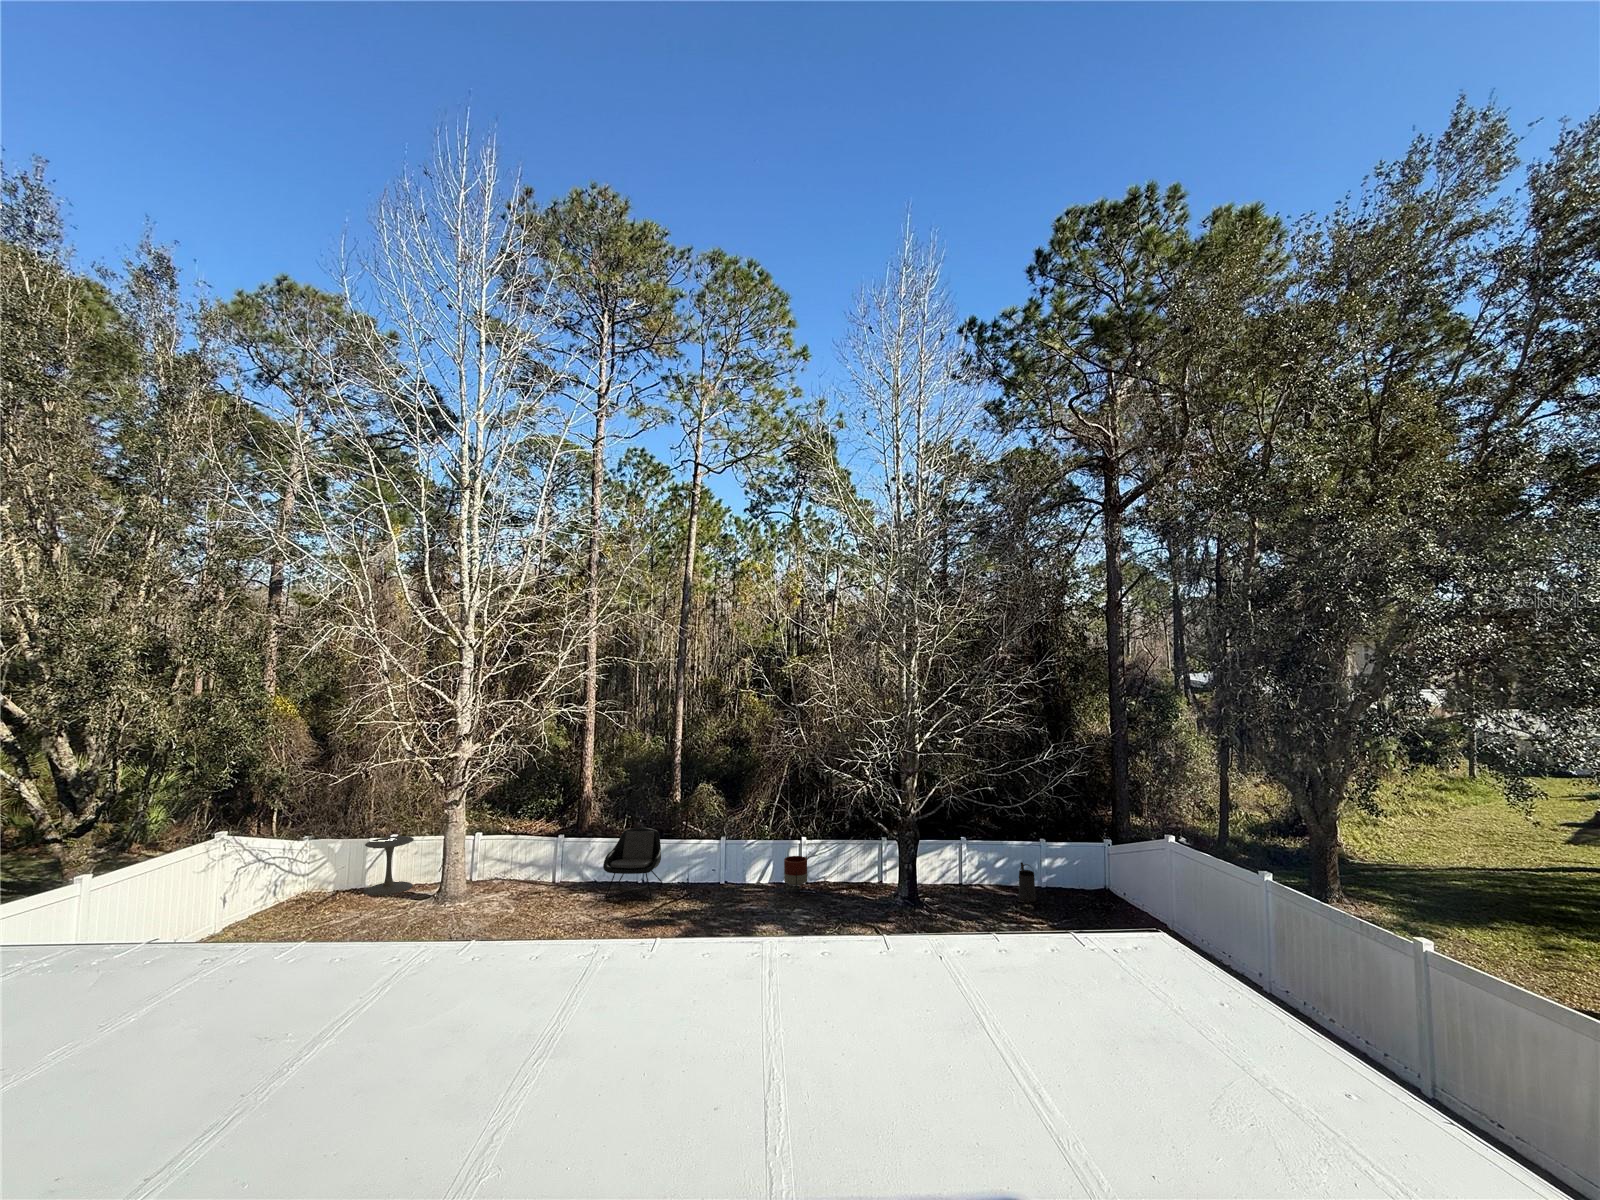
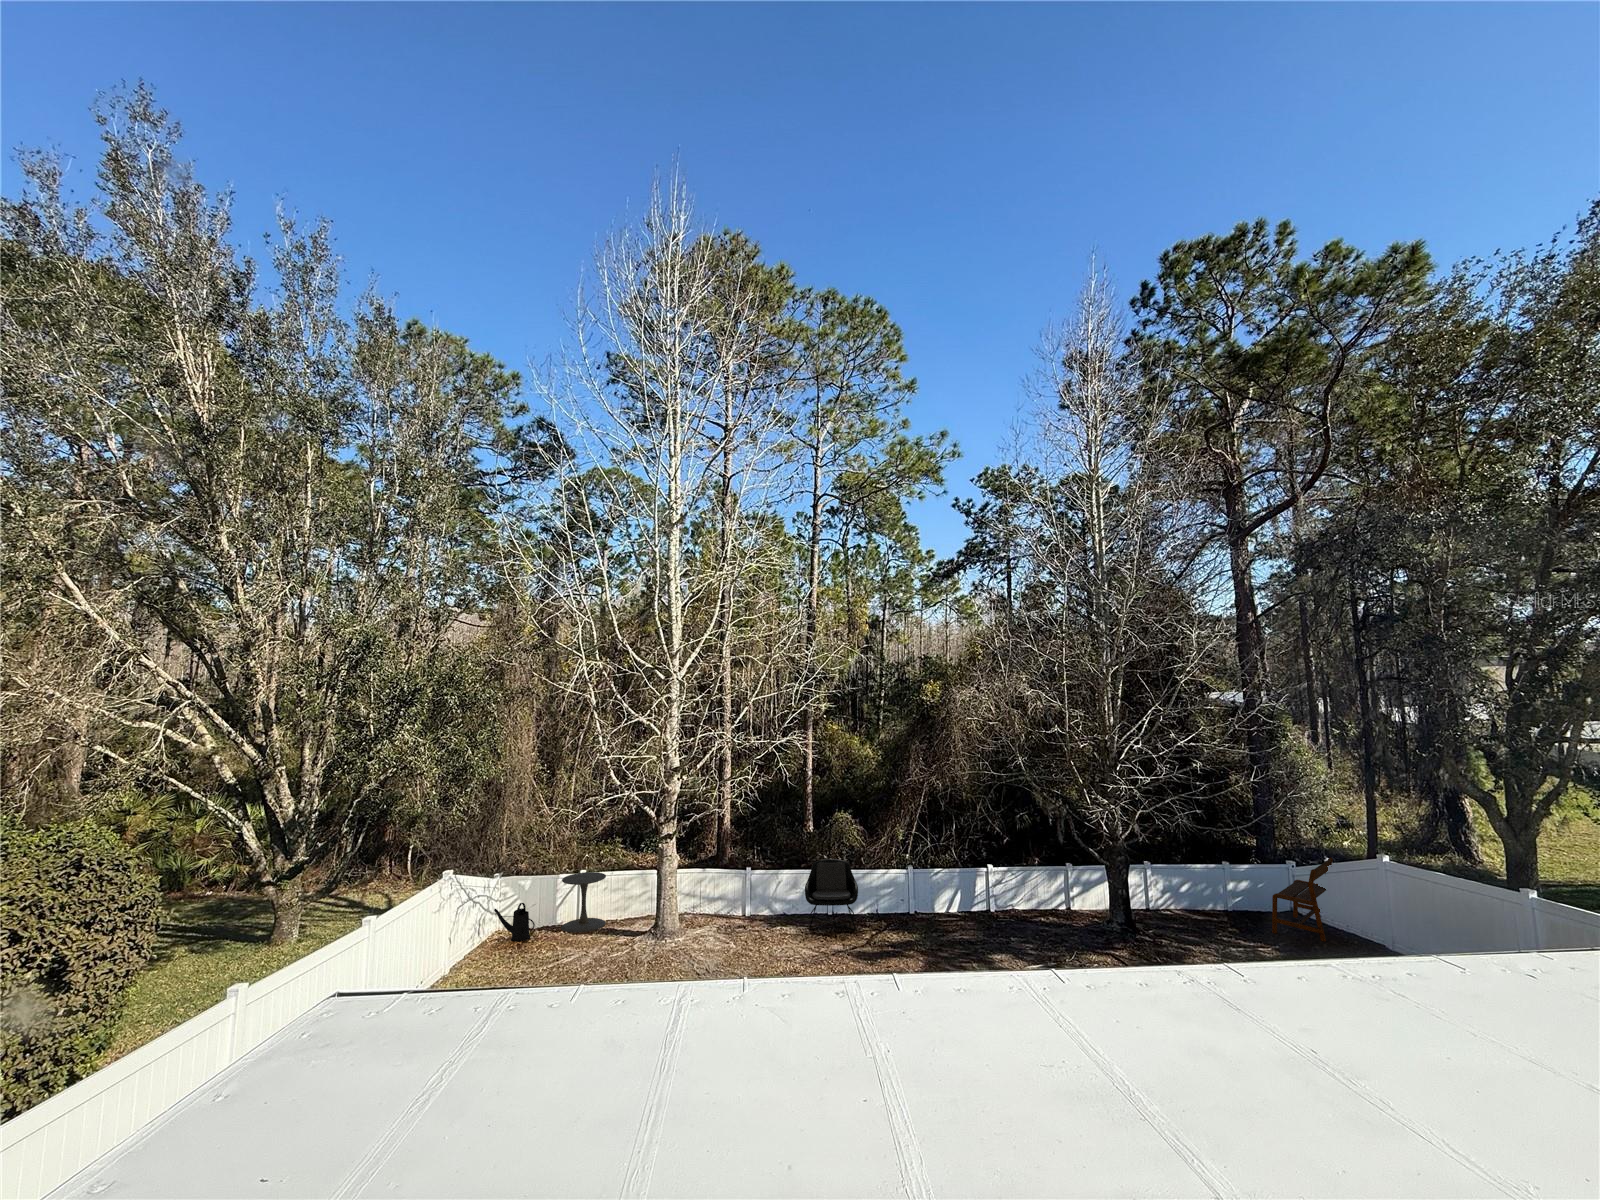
bench: none [1066,836,1144,922] -> present [1272,858,1333,941]
planter: present [784,856,807,890] -> none [976,884,1001,924]
watering can: present [1018,862,1037,902] -> present [494,903,535,942]

